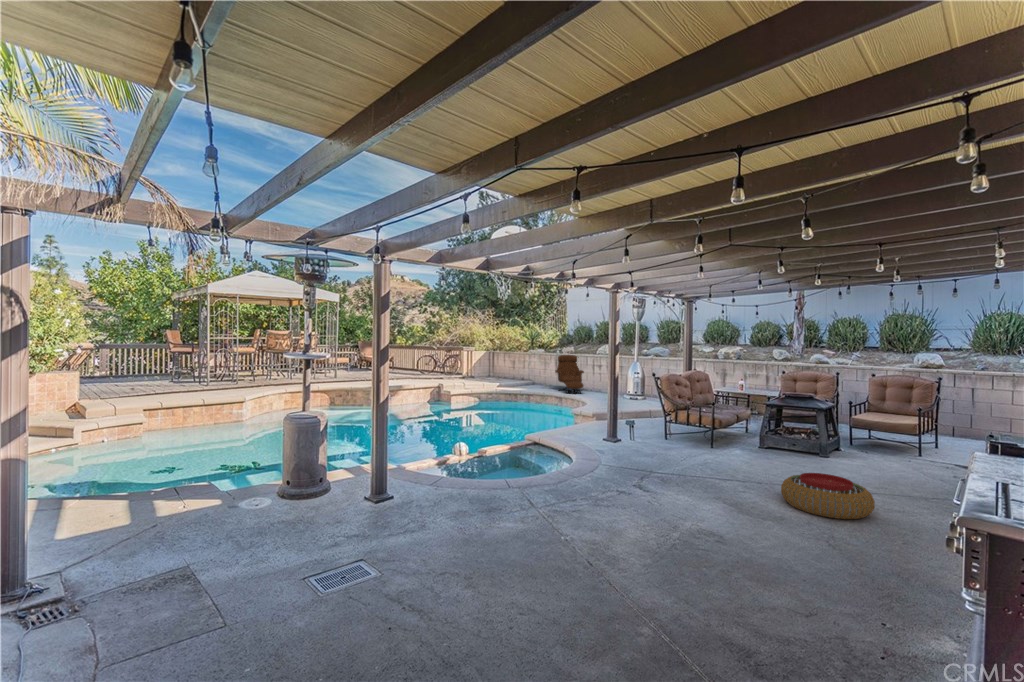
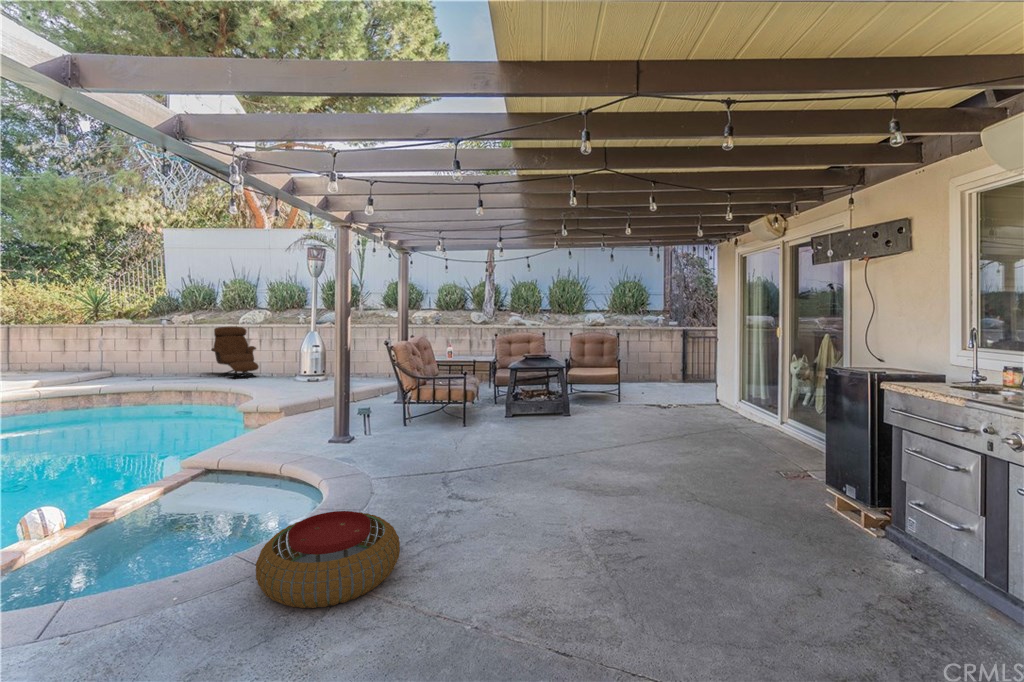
pouf: present [781,473,875,519] -> present [256,511,400,608]

